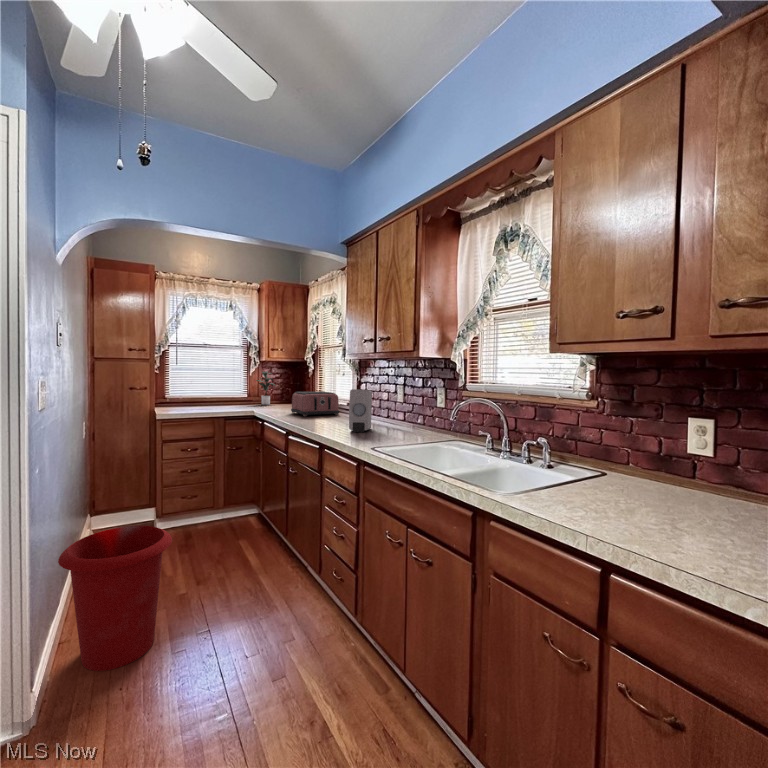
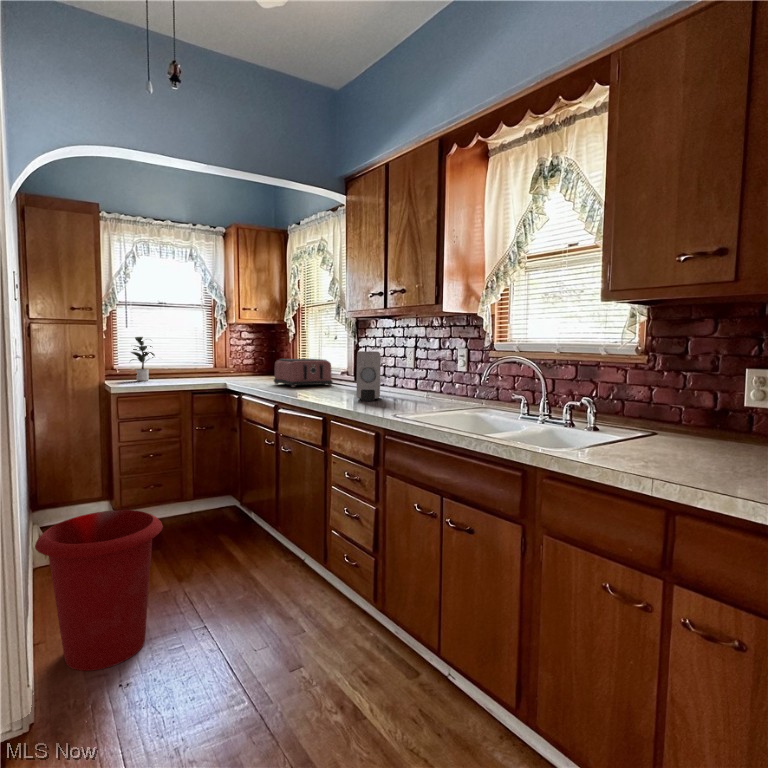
potted plant: present [256,372,275,405] -> present [131,337,155,381]

